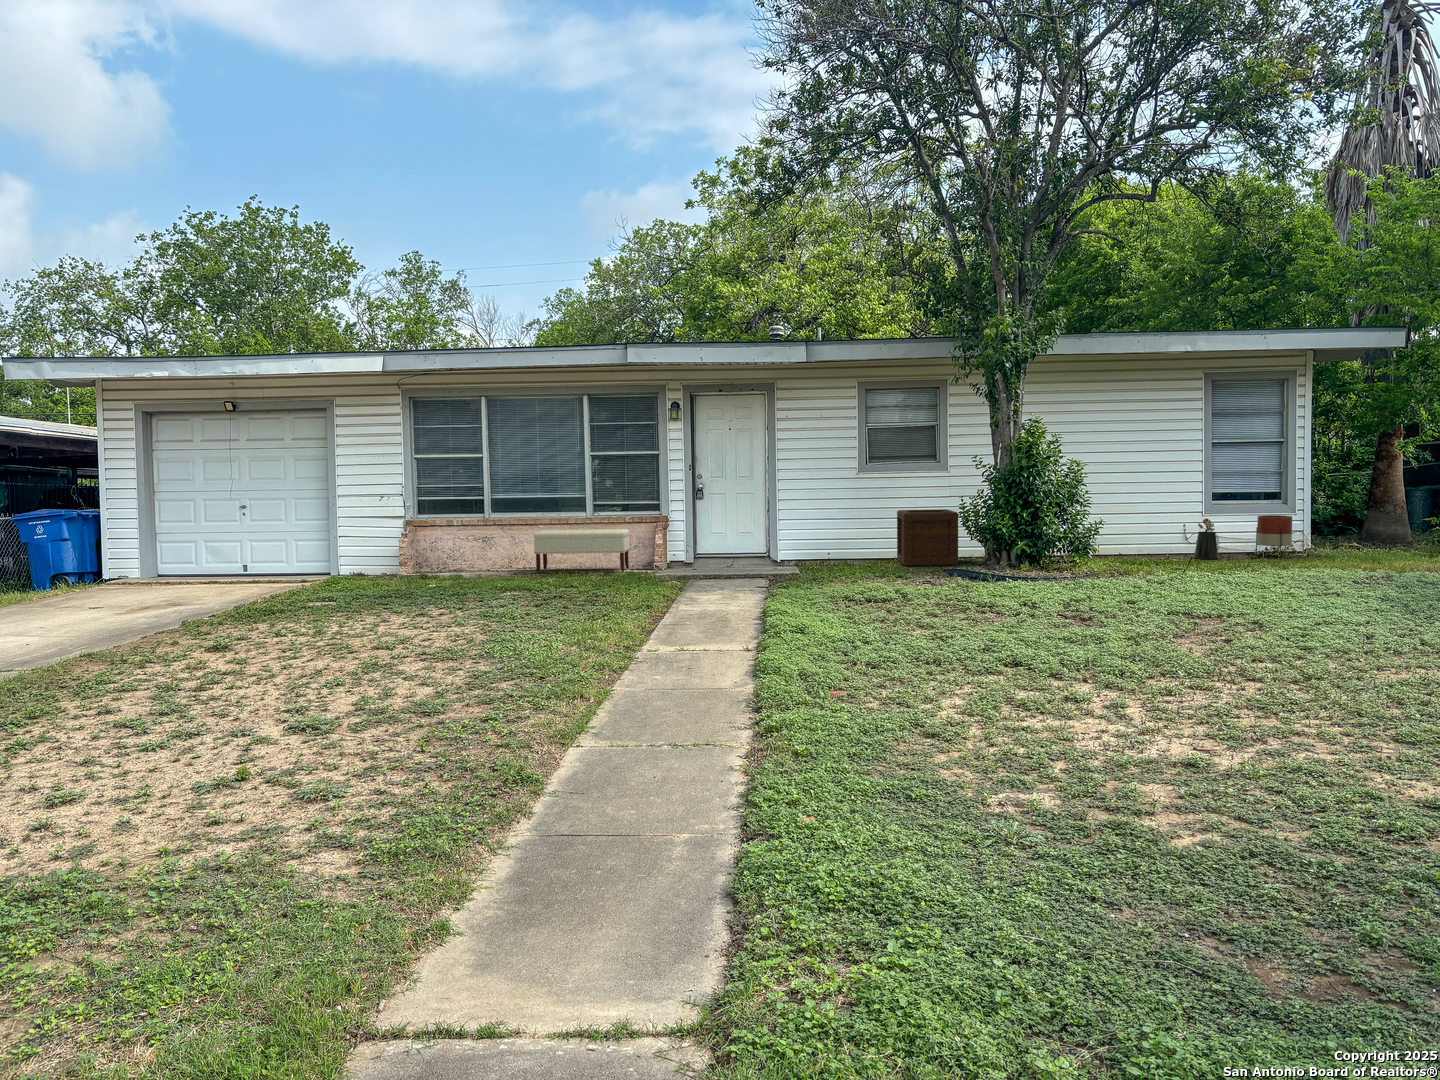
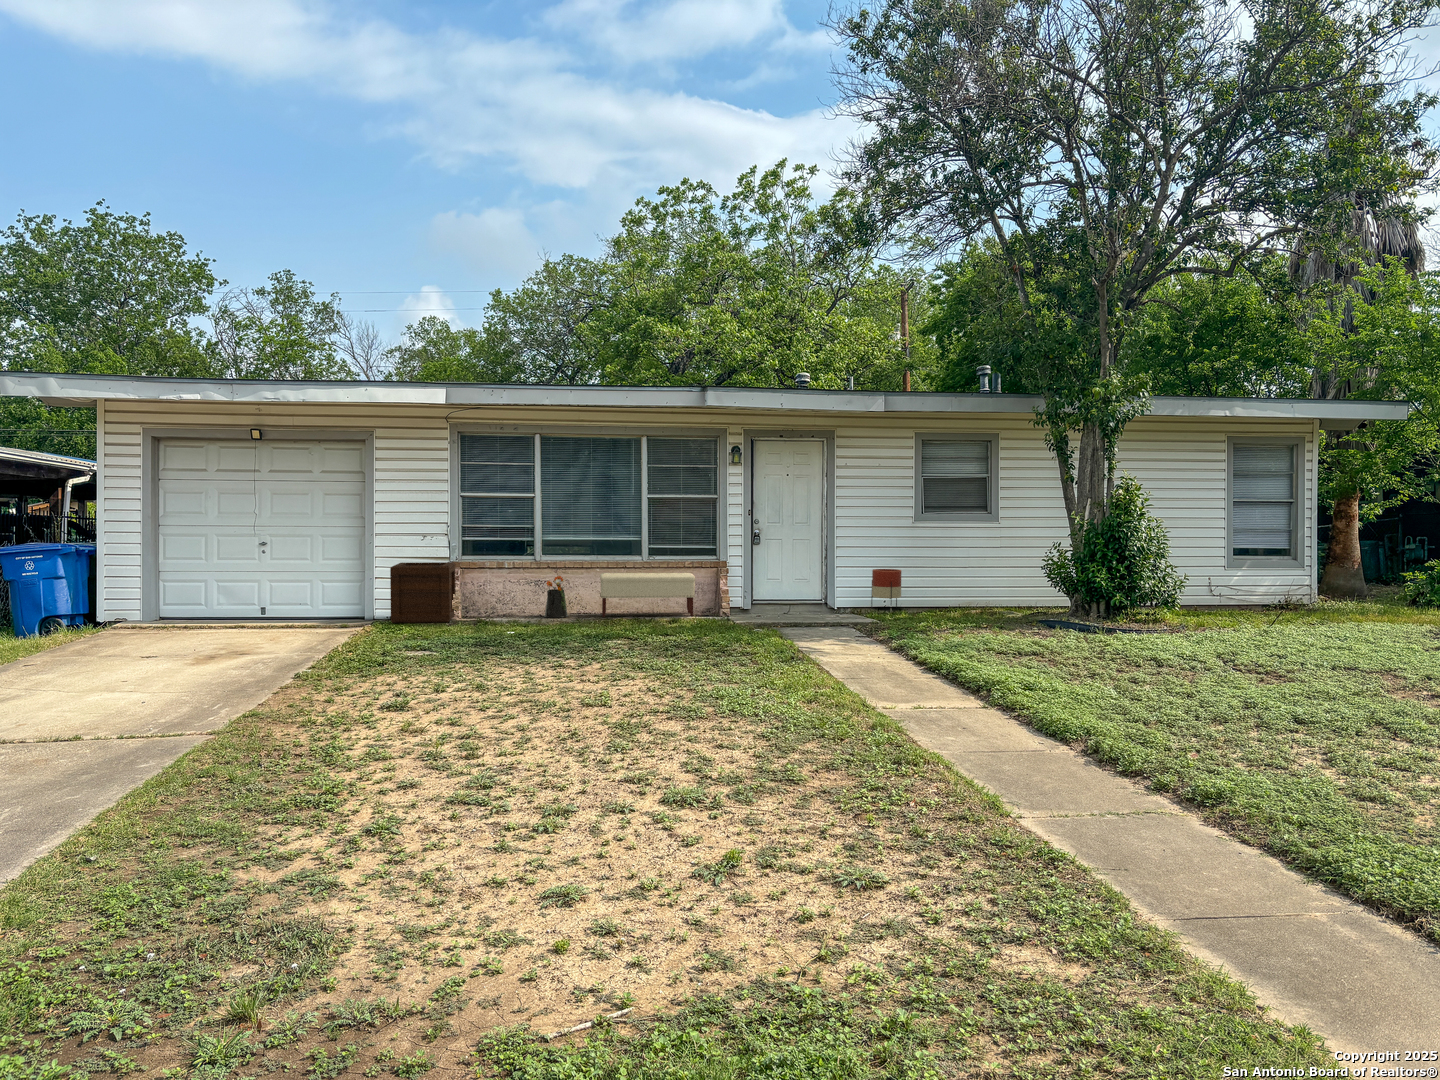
wooden crate: present [897,509,958,566] -> present [390,562,456,623]
planter: present [1256,515,1292,559] -> present [871,569,902,608]
watering can: present [1194,518,1220,559] -> present [544,576,568,618]

